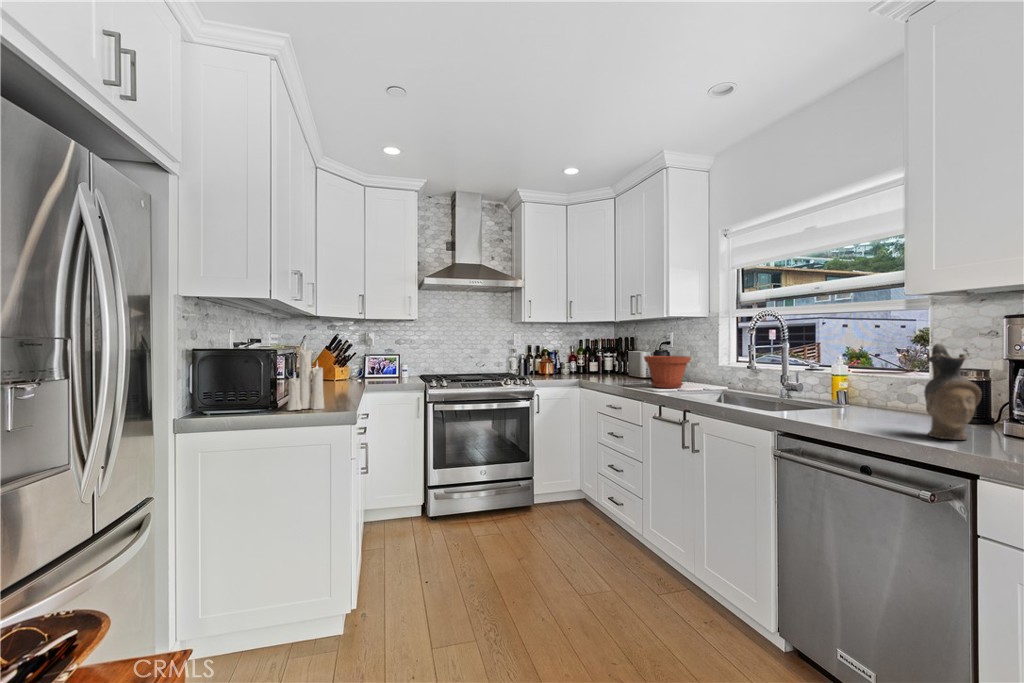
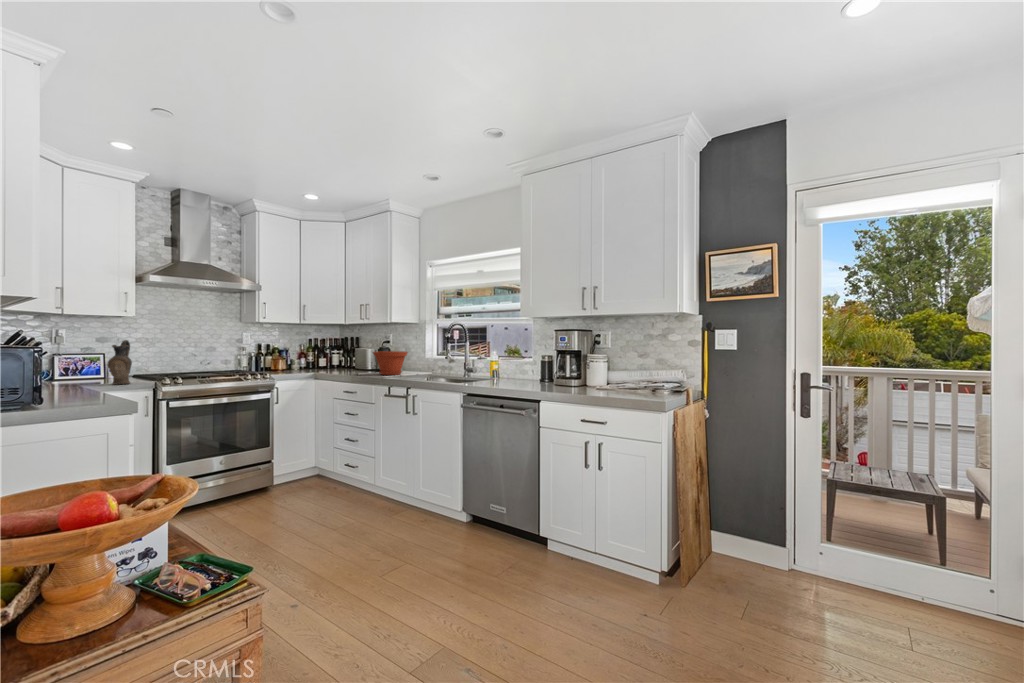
ceramic pitcher: present [924,343,982,440] -> present [107,340,132,385]
candle: present [287,344,324,410] -> none [48,334,92,404]

